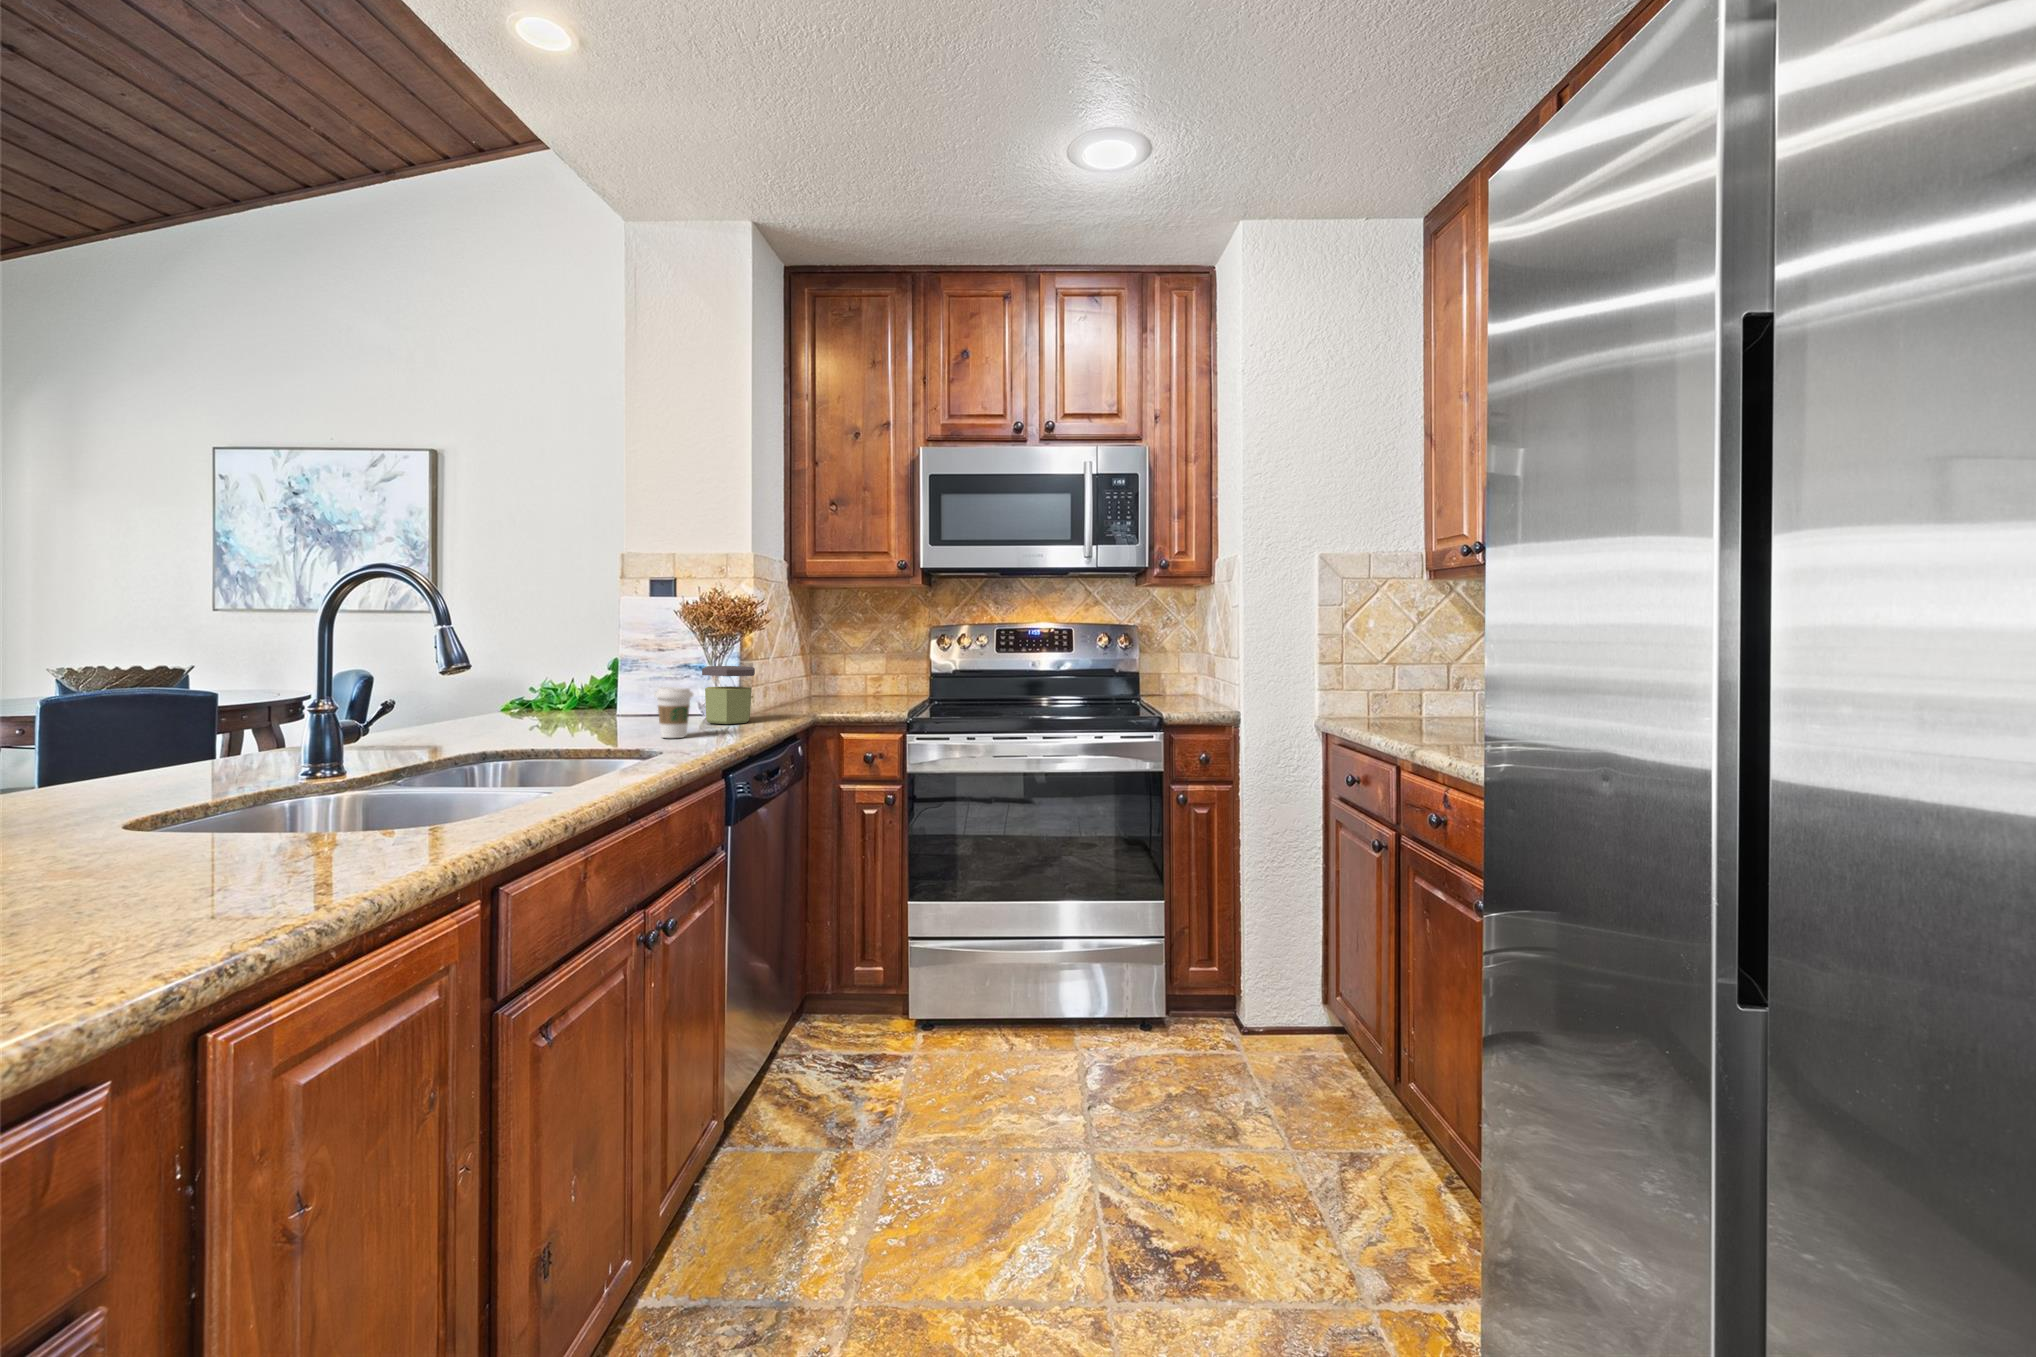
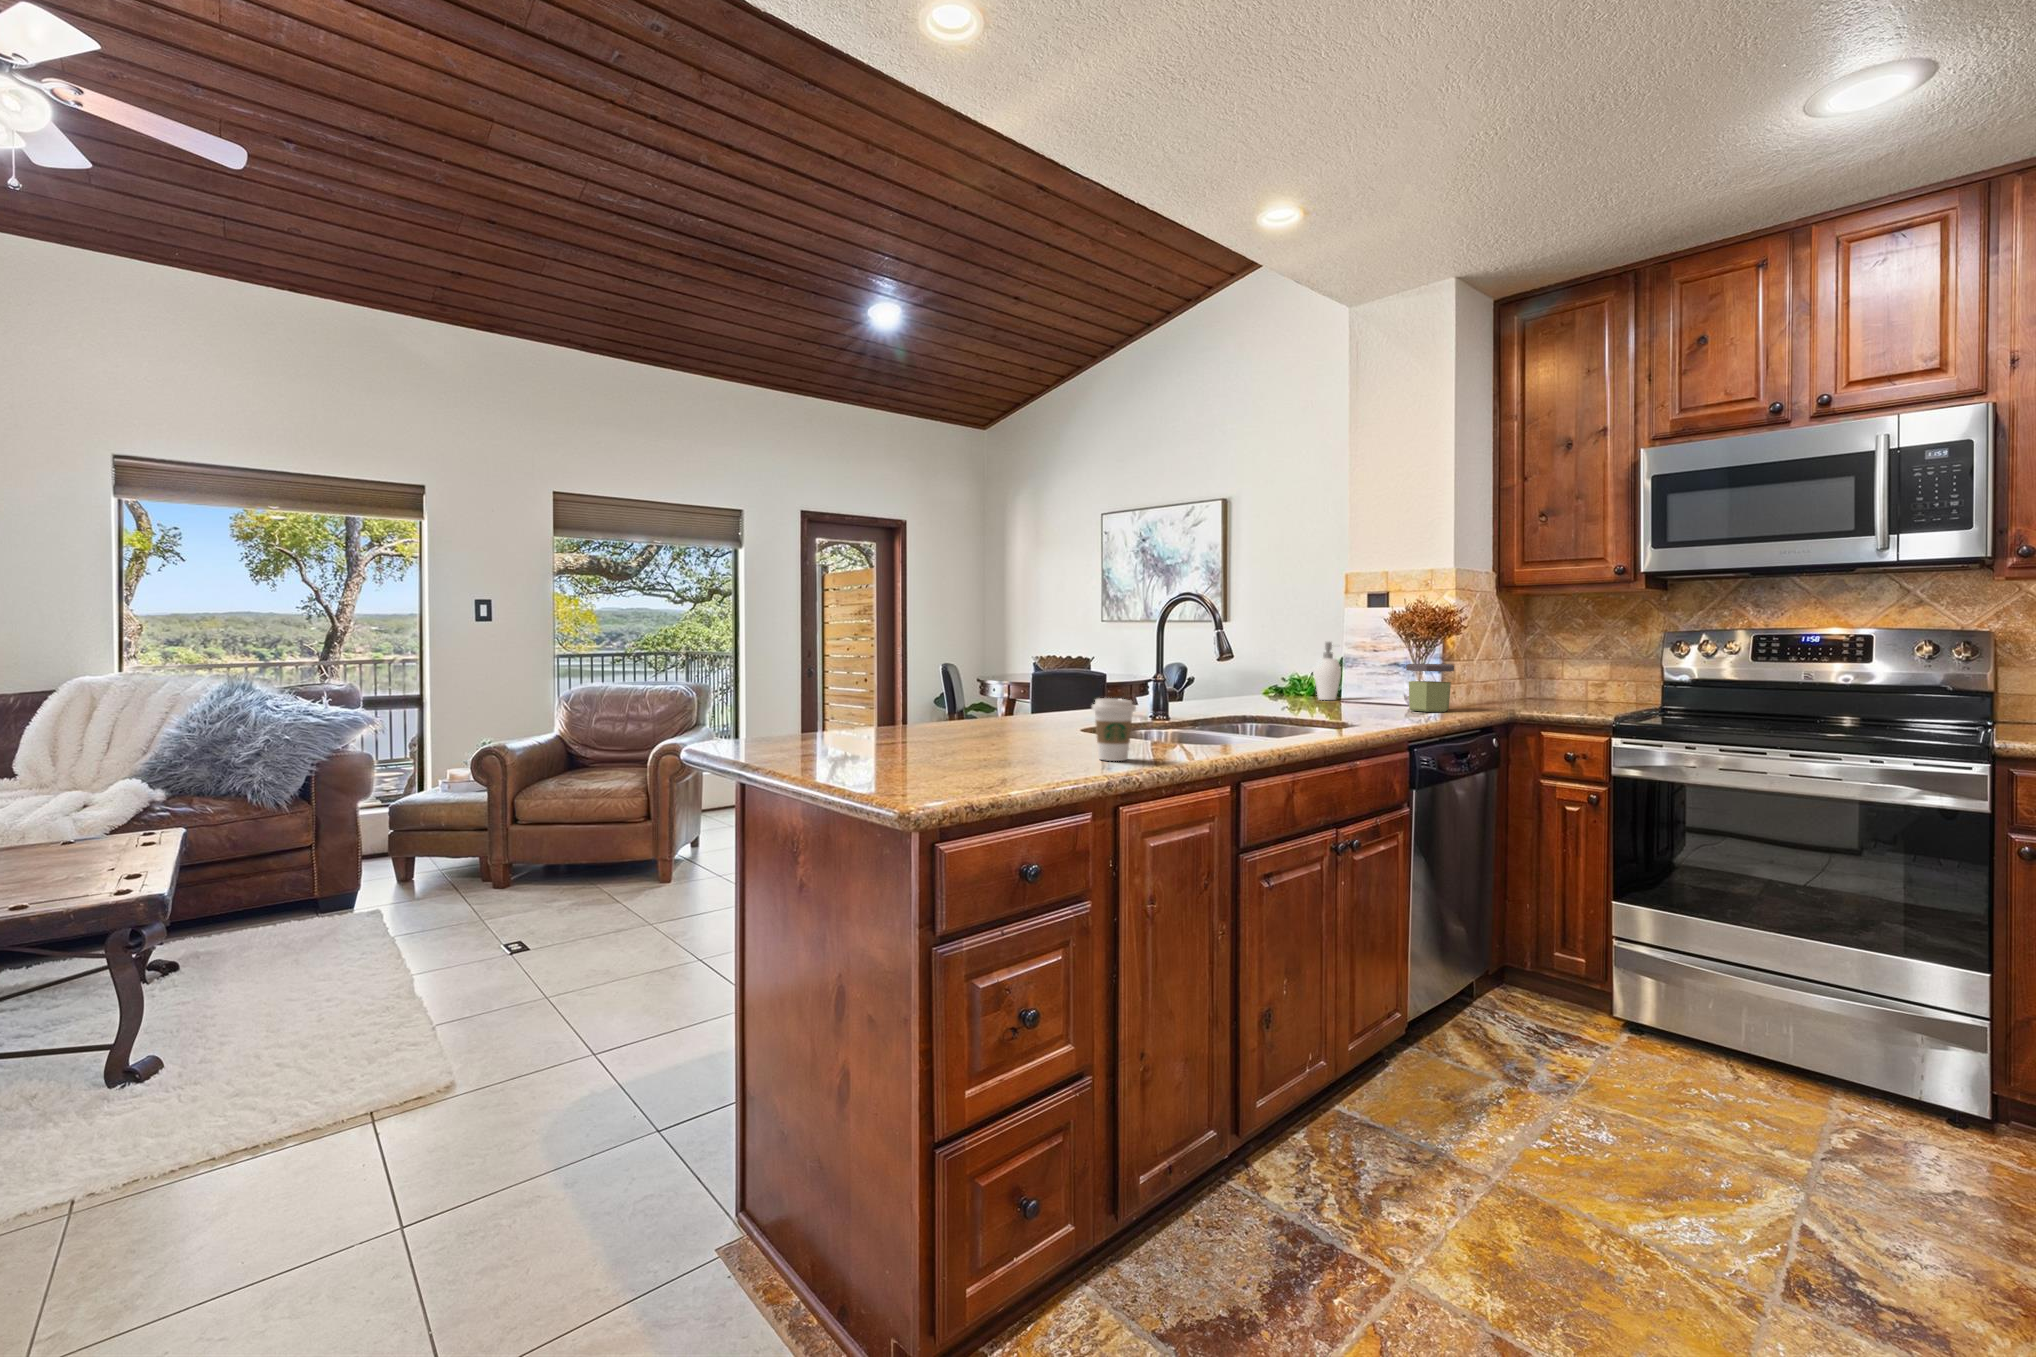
soap dispenser: none [579,635,615,709] -> present [1314,642,1341,700]
coffee cup: present [654,687,693,738] -> present [1092,698,1136,761]

